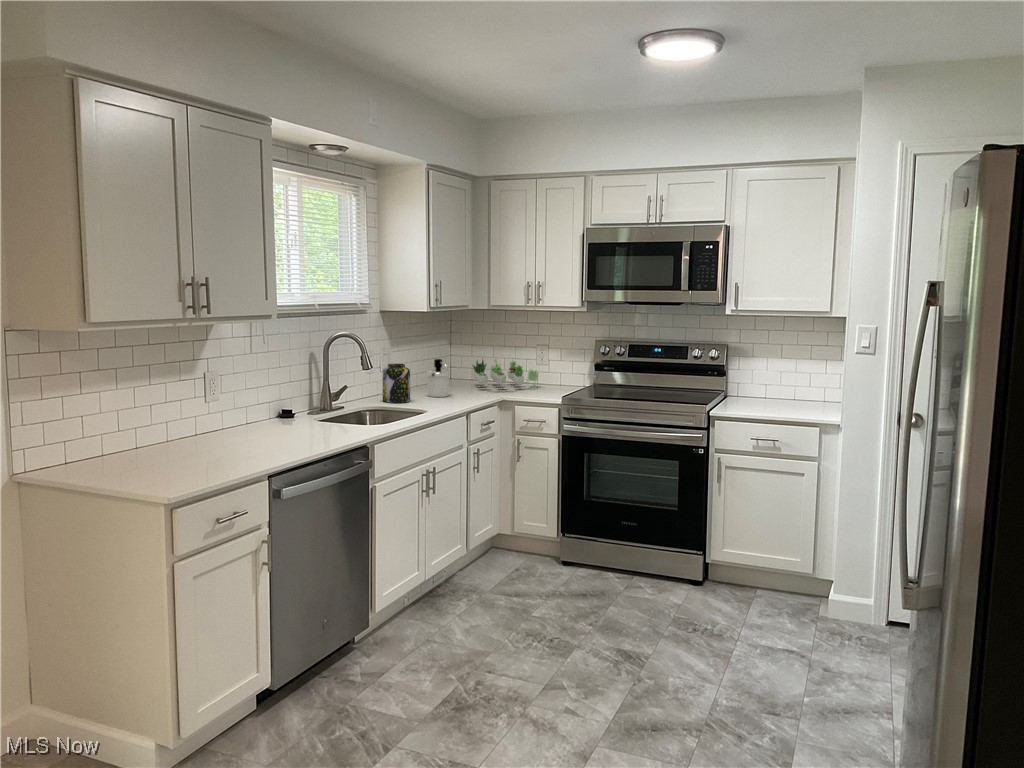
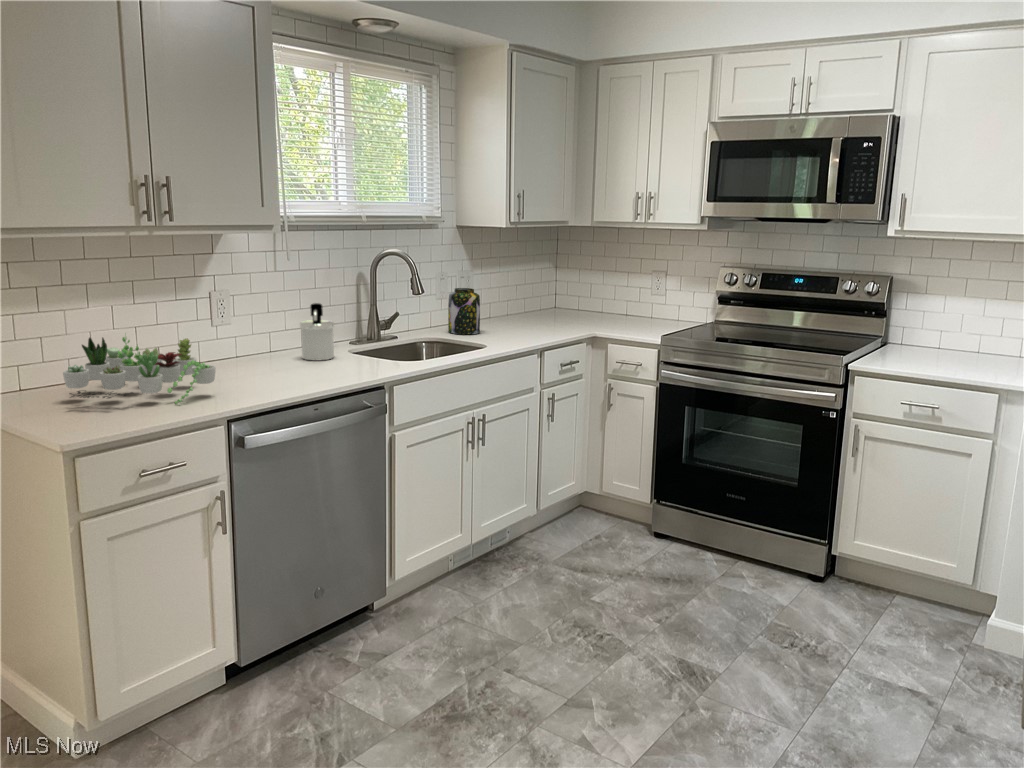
soap dispenser: present [427,359,450,397] -> present [300,303,334,361]
succulent plant: present [473,360,538,389] -> present [63,337,215,404]

